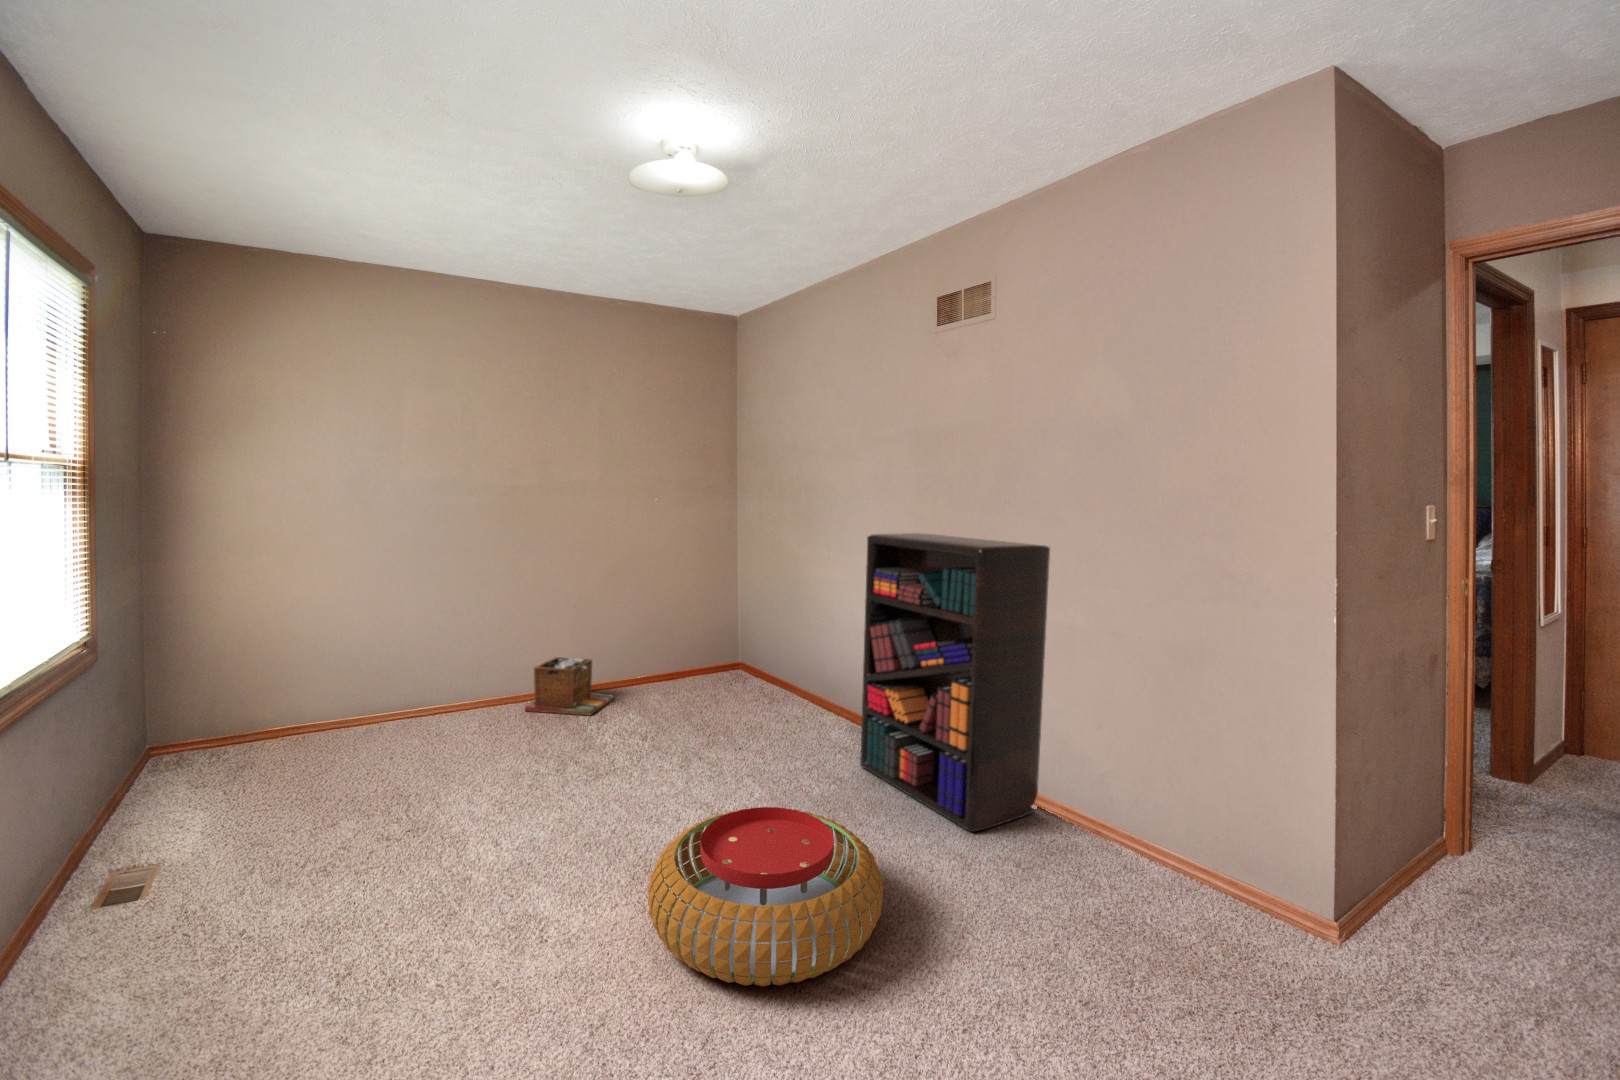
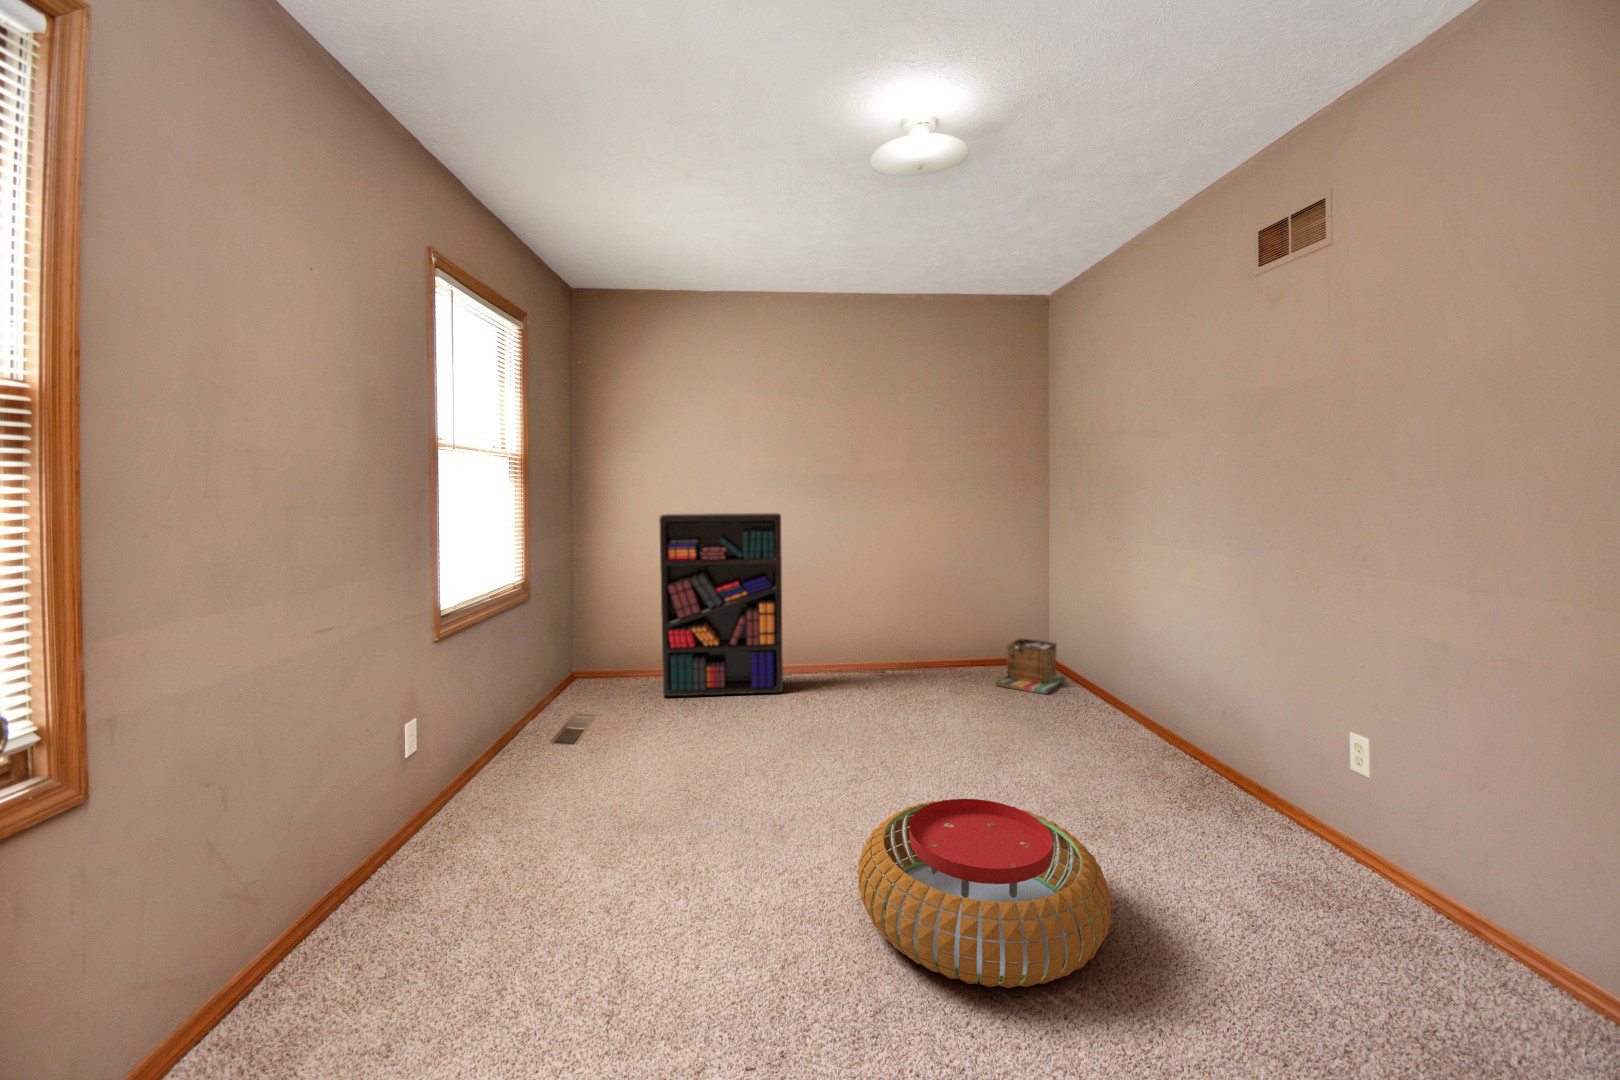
bookshelf: present [860,533,1050,832] -> present [659,513,783,696]
laundry basket: present [525,657,613,716] -> present [996,638,1066,694]

